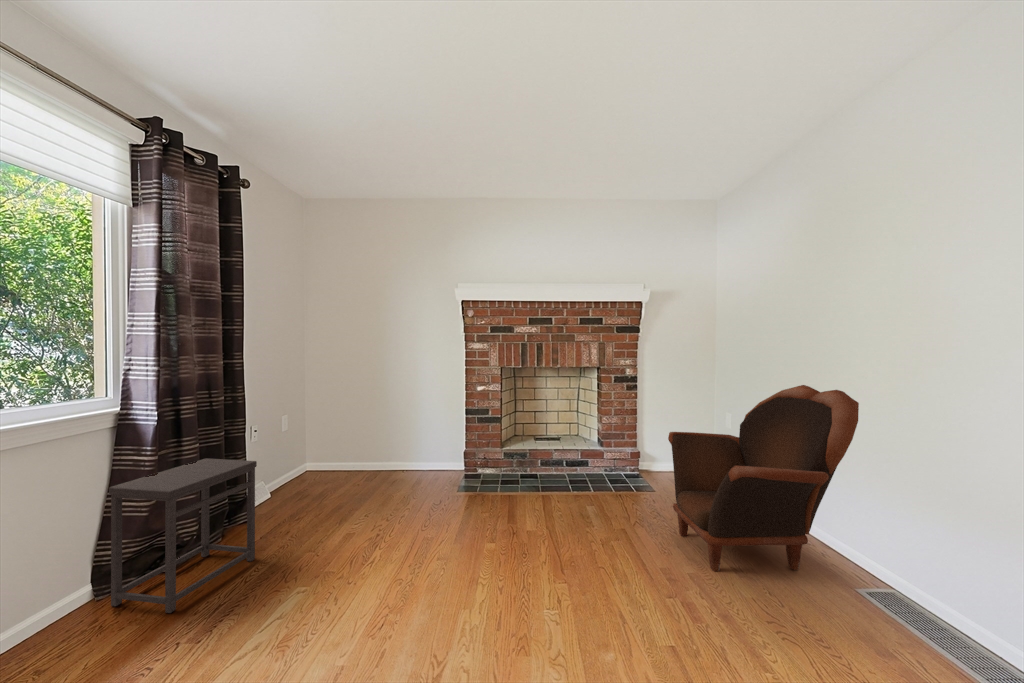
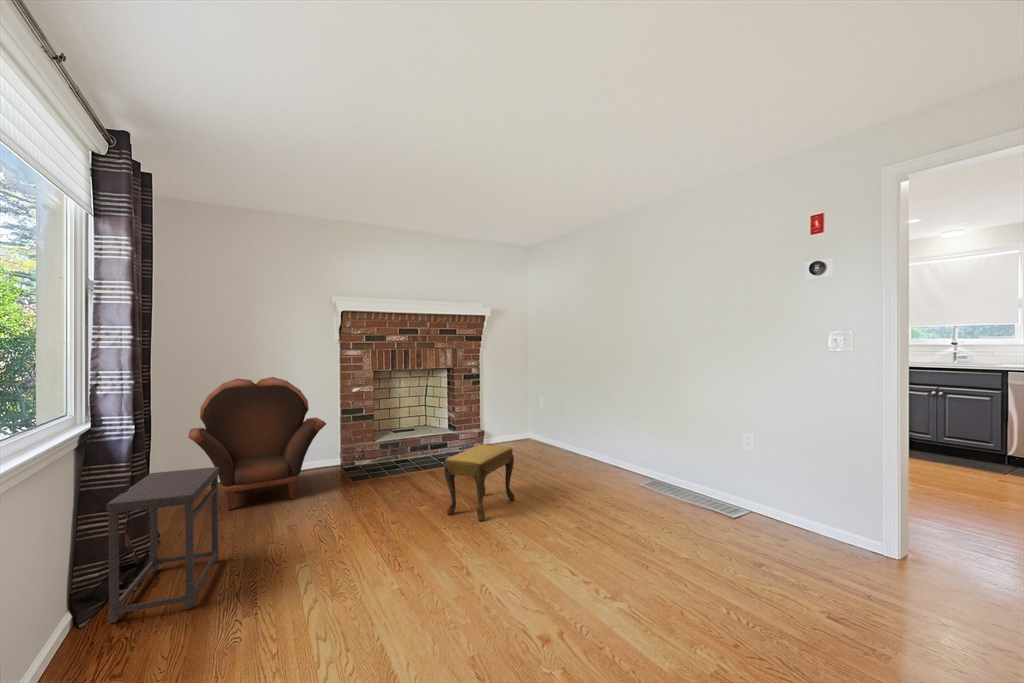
armchair: present [668,385,859,571] -> present [189,377,326,510]
footstool: none [507,474,616,589] -> present [445,444,515,521]

